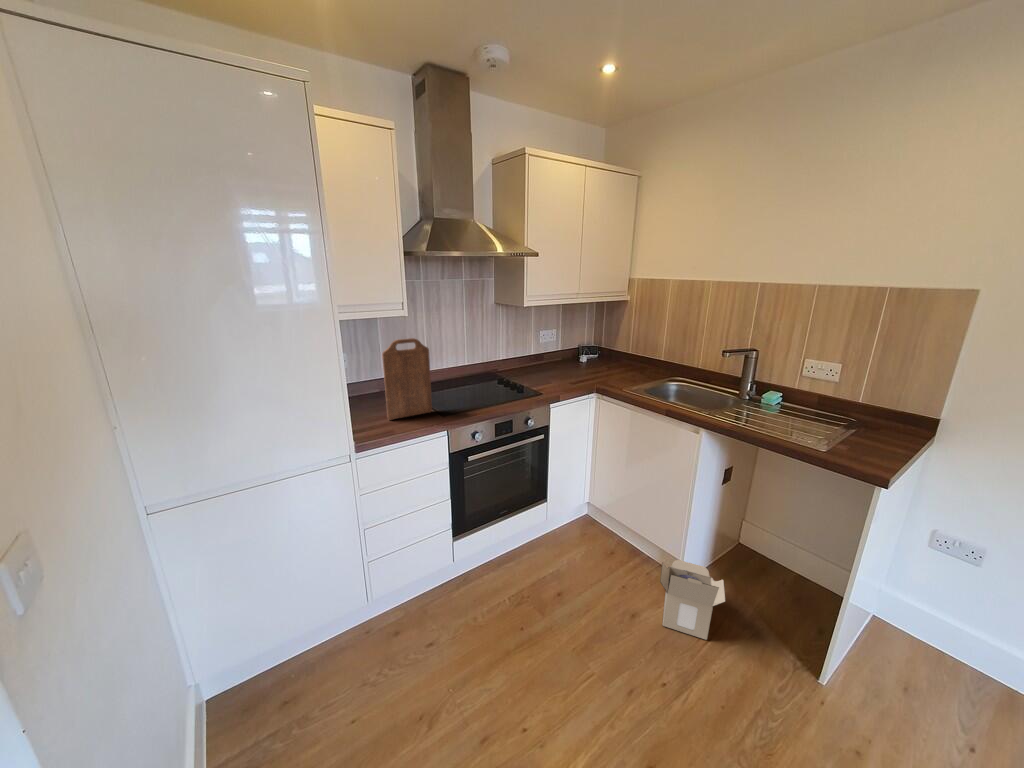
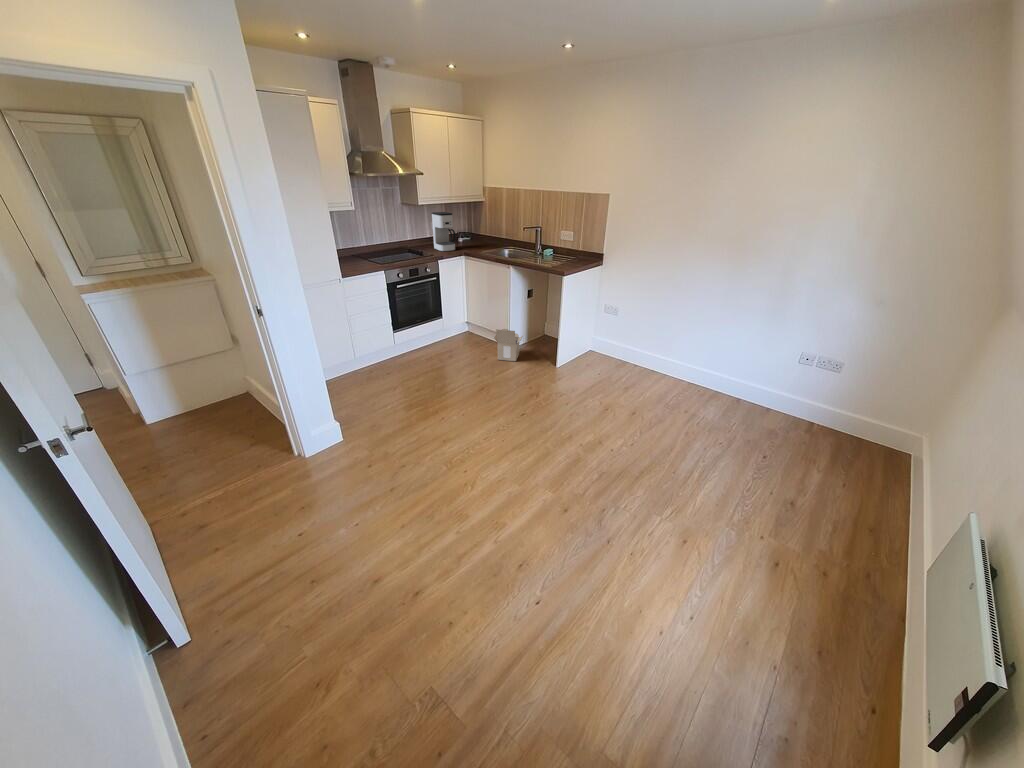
coffee maker: none [542,316,581,383] -> present [432,212,455,252]
cutting board: present [382,338,432,420] -> none [346,223,375,267]

